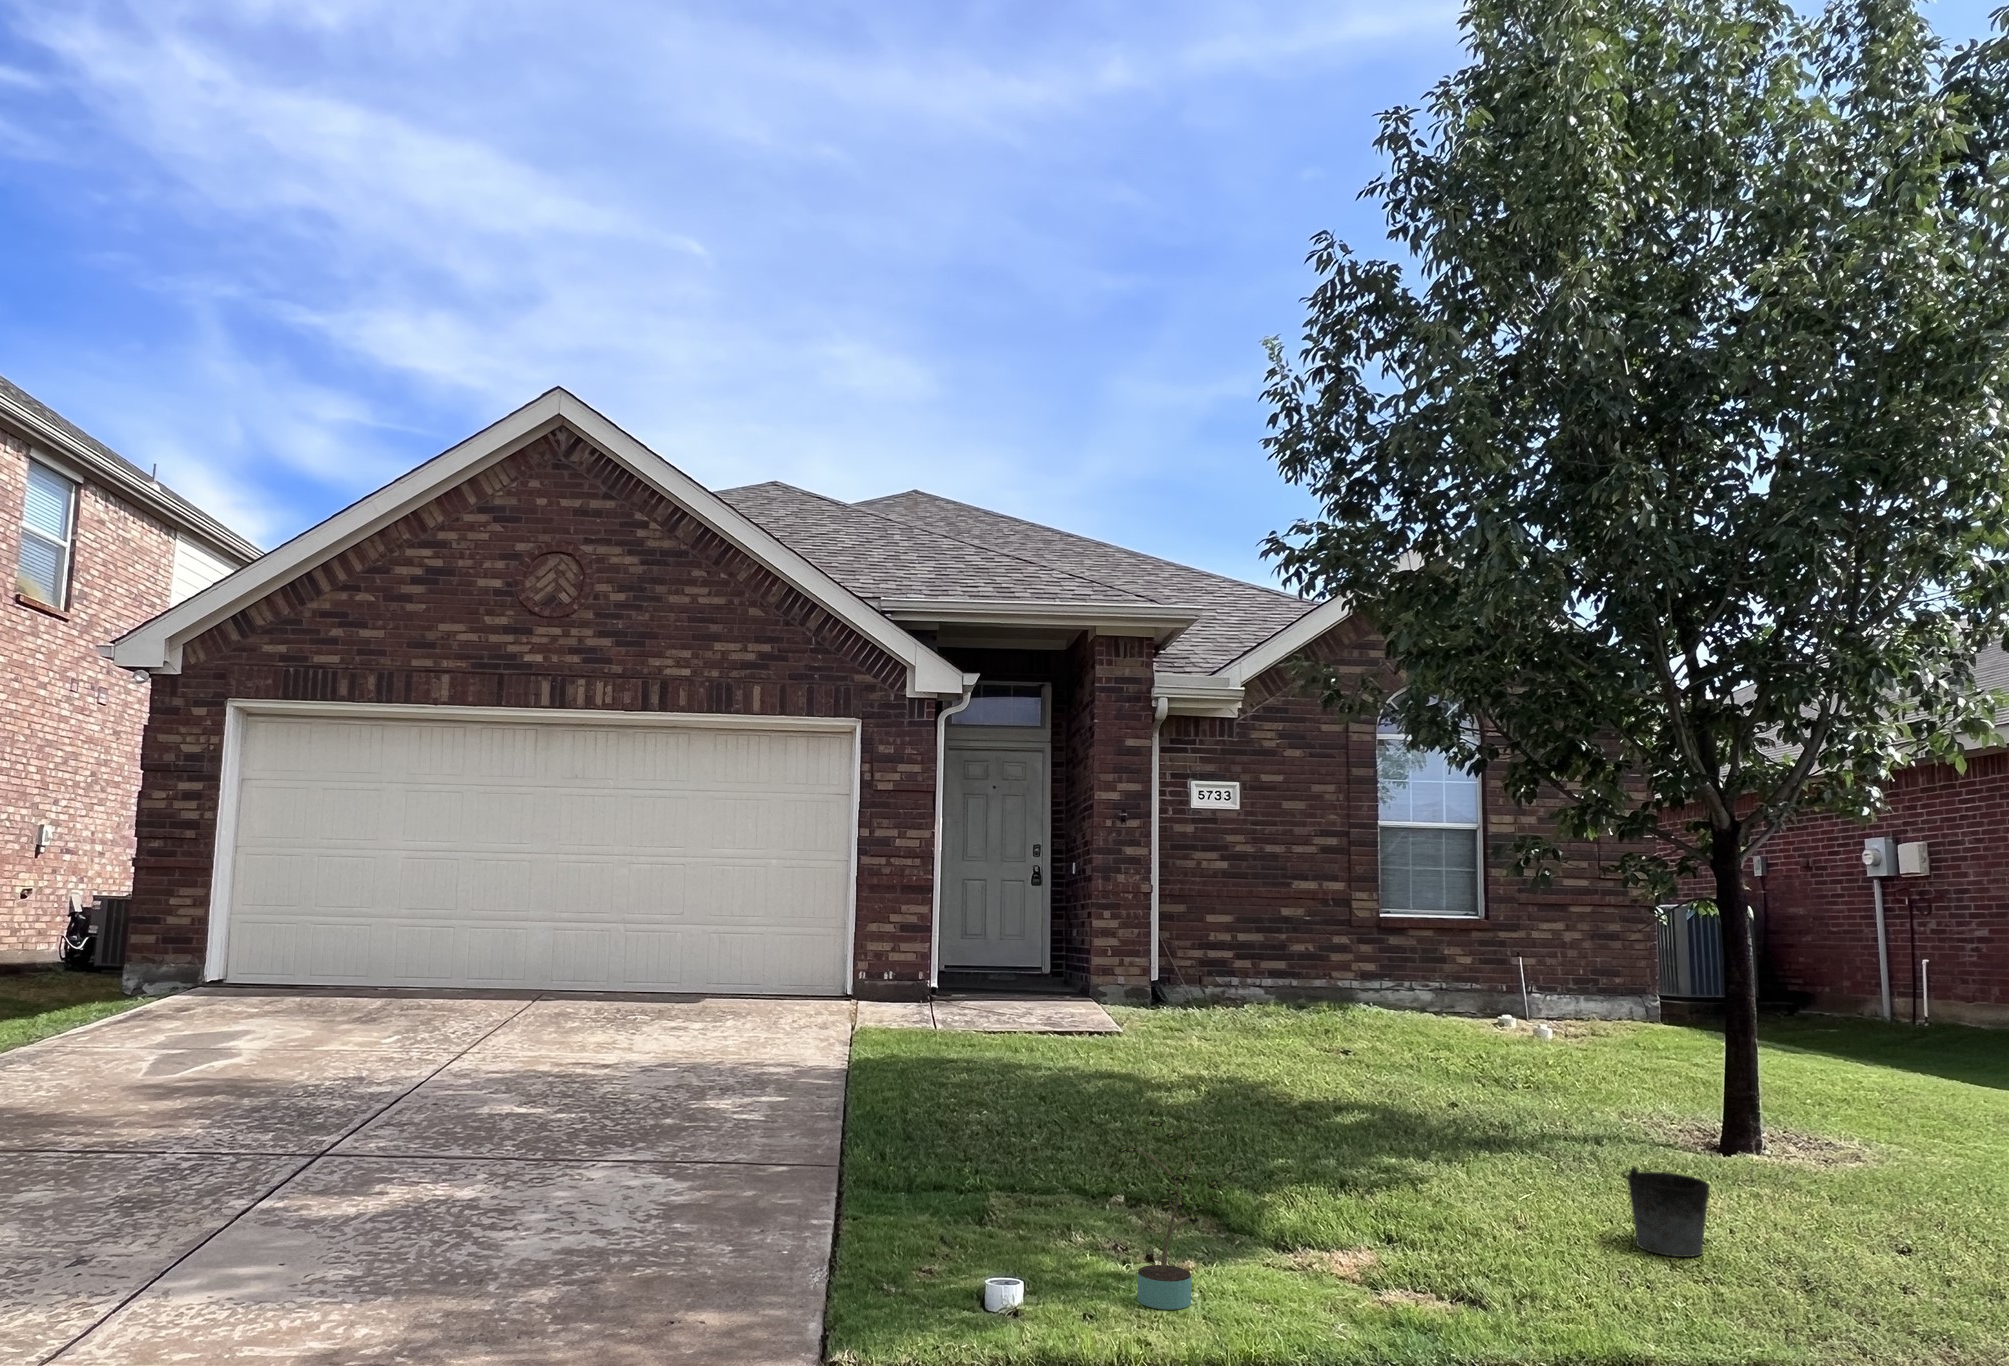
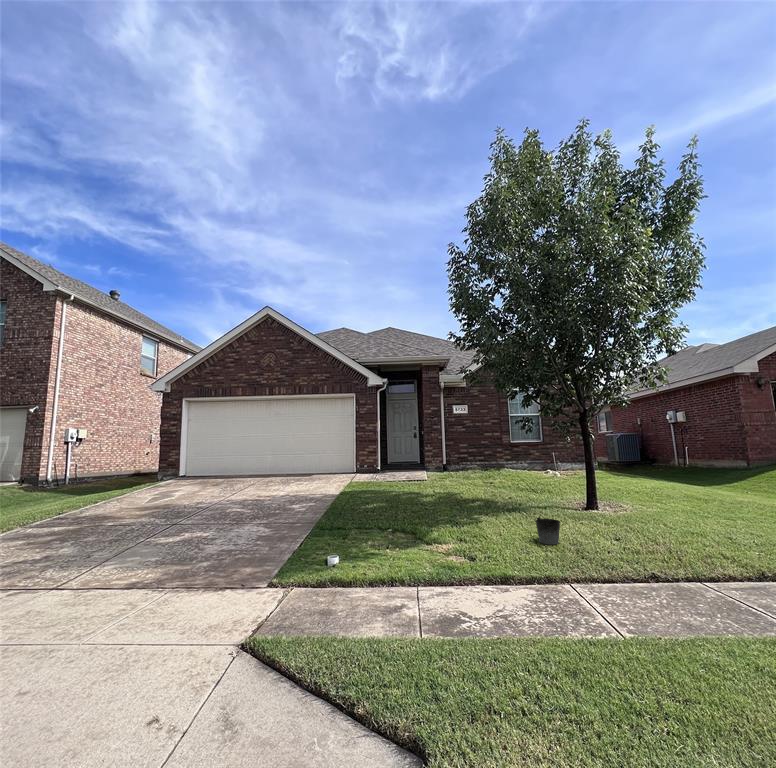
potted plant: present [1118,1121,1221,1310] -> none [364,509,395,566]

